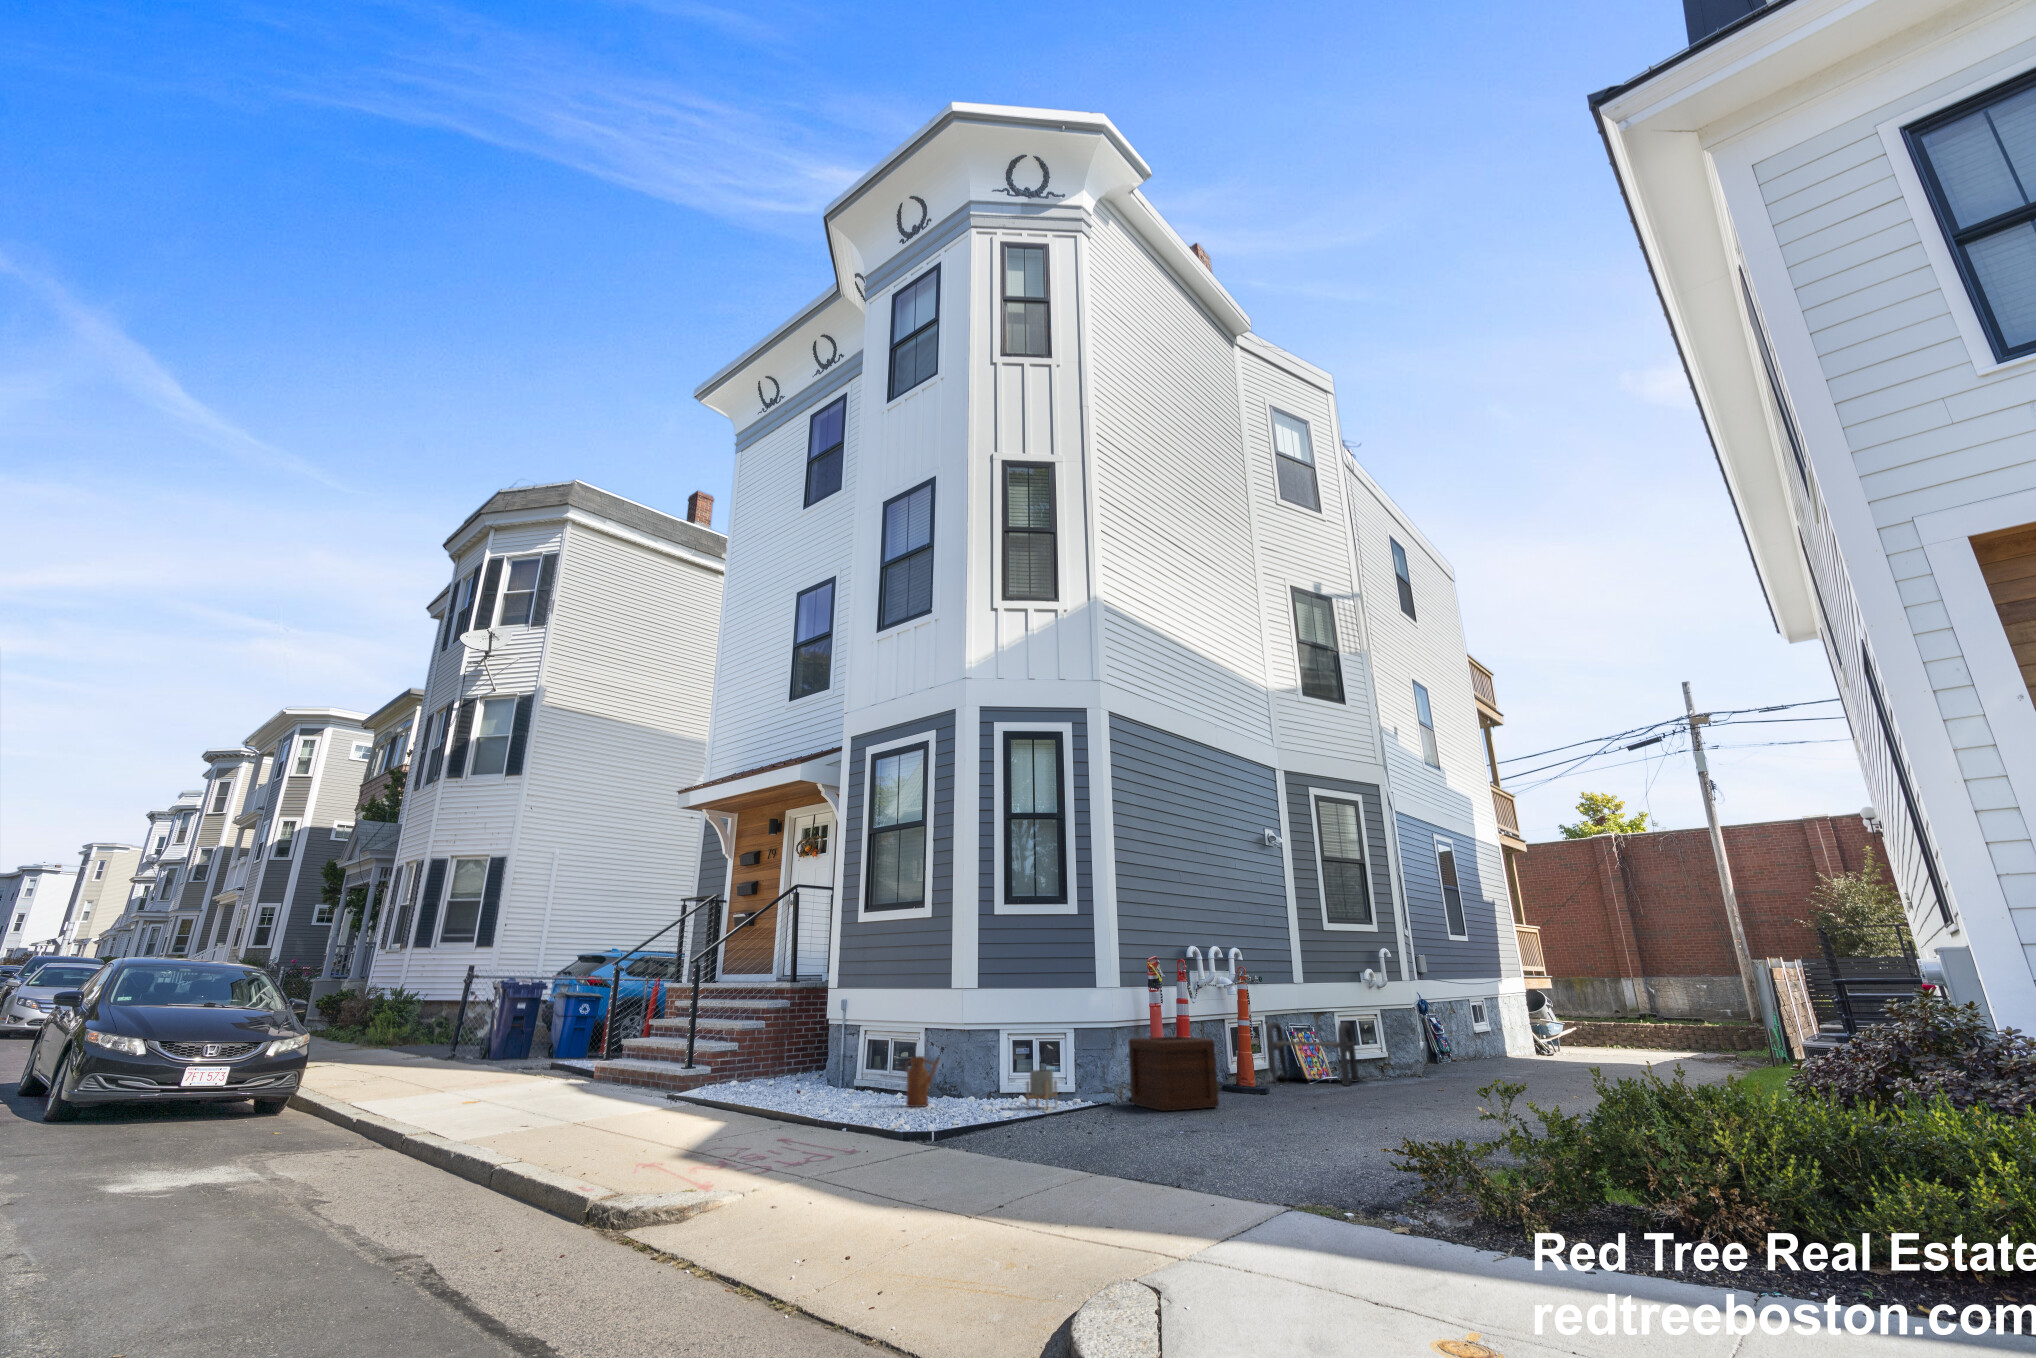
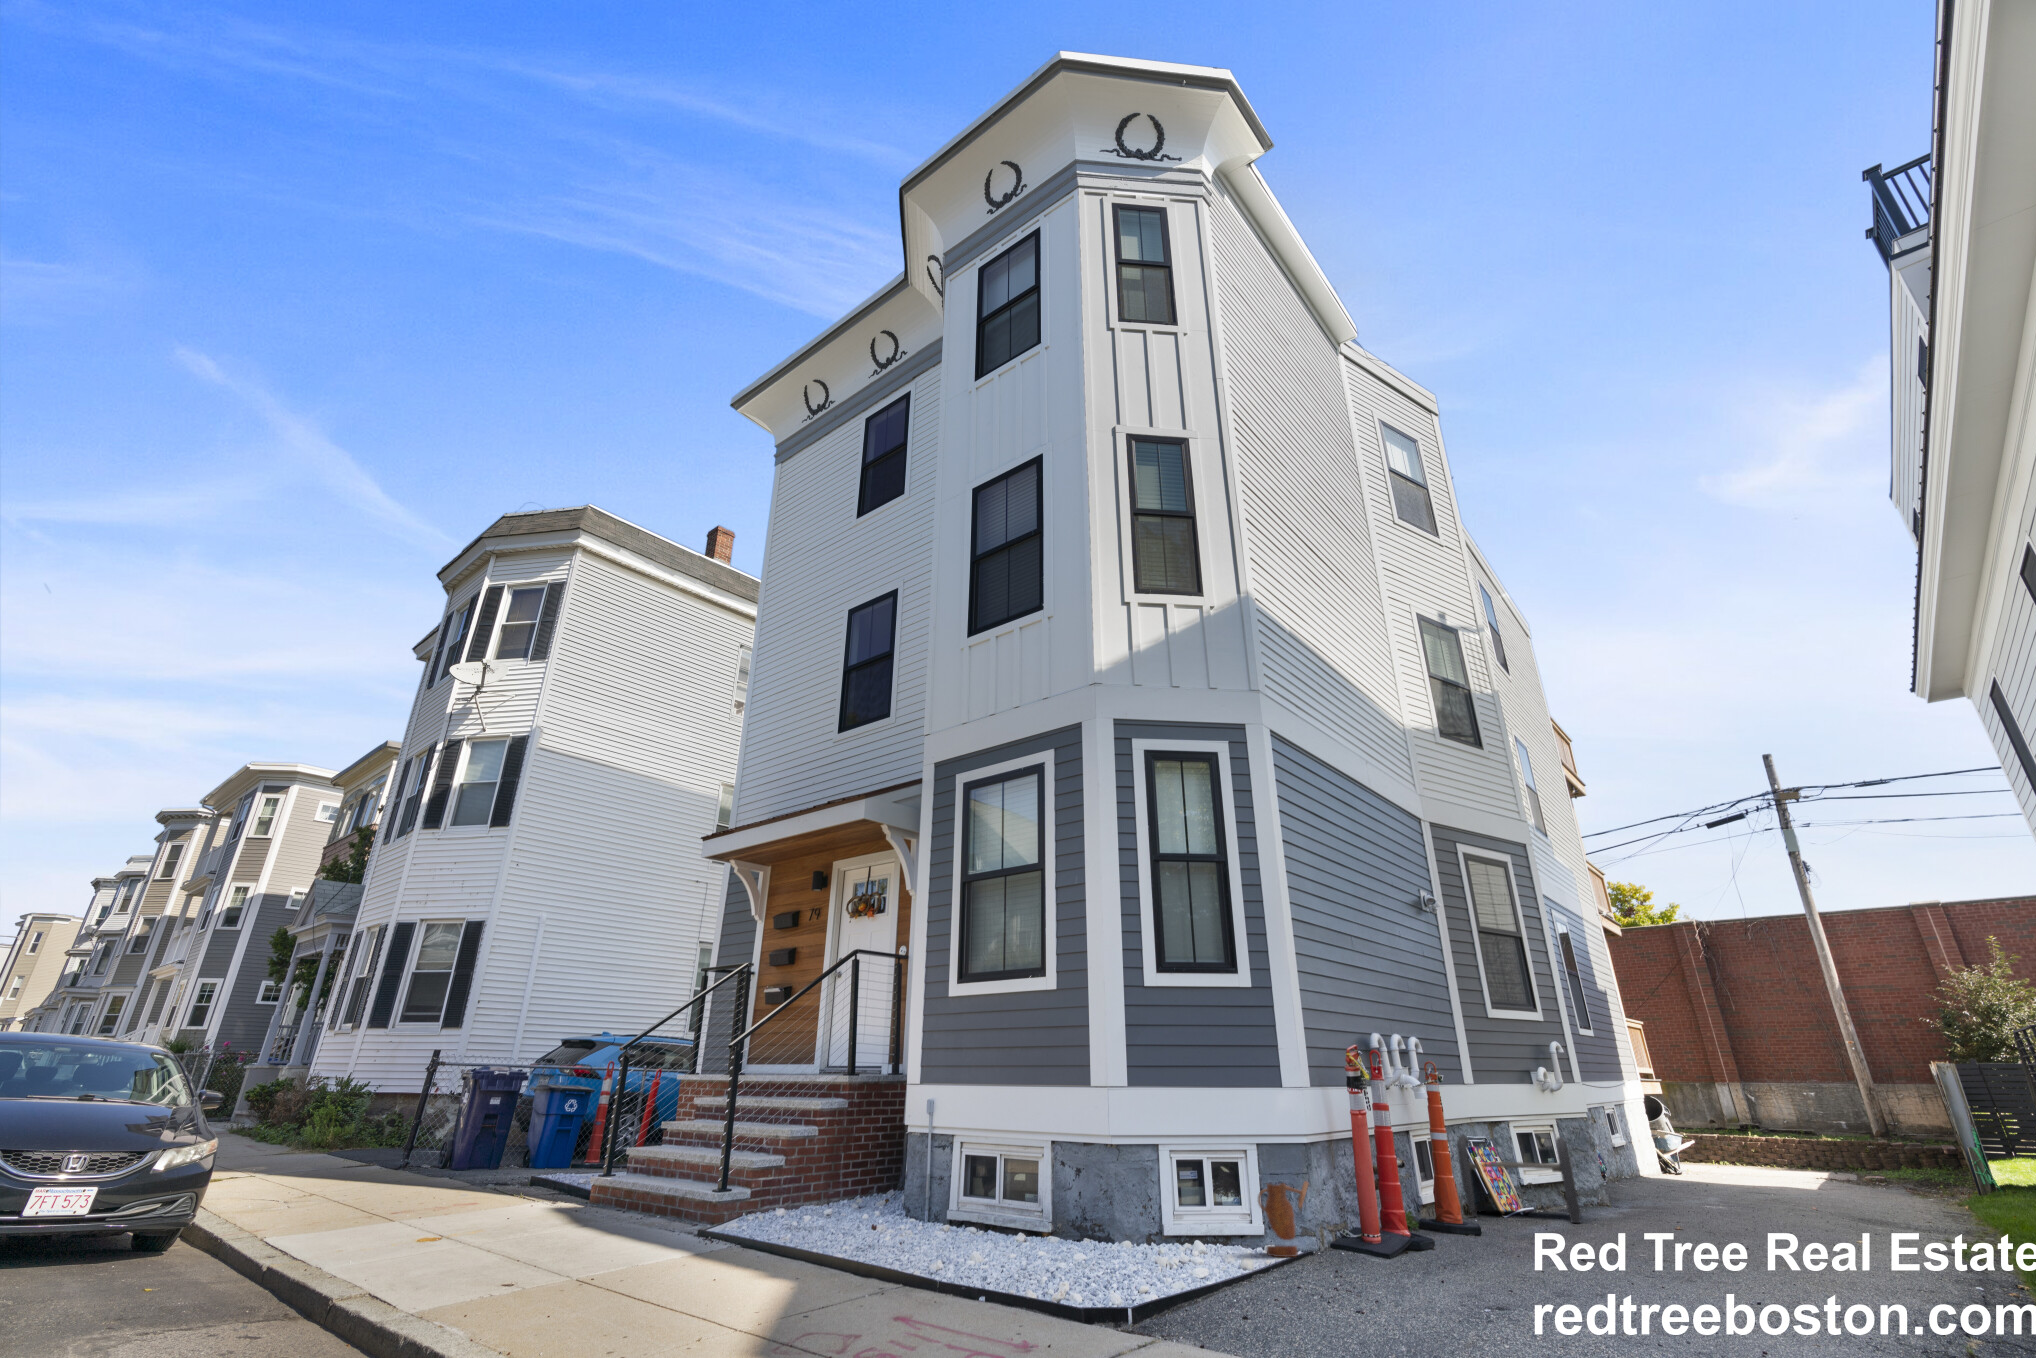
wooden crate: present [1128,1036,1219,1111] -> none [1326,1156,1465,1266]
watering can: present [905,1056,940,1107] -> present [1258,1181,1309,1257]
planter: present [1026,1070,1058,1109] -> none [1199,1202,1241,1260]

